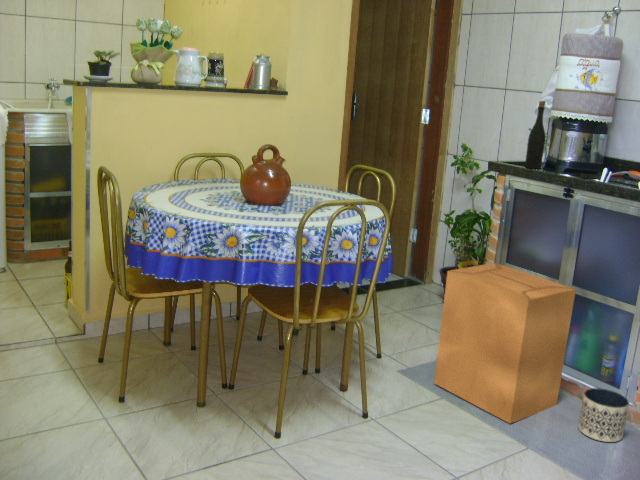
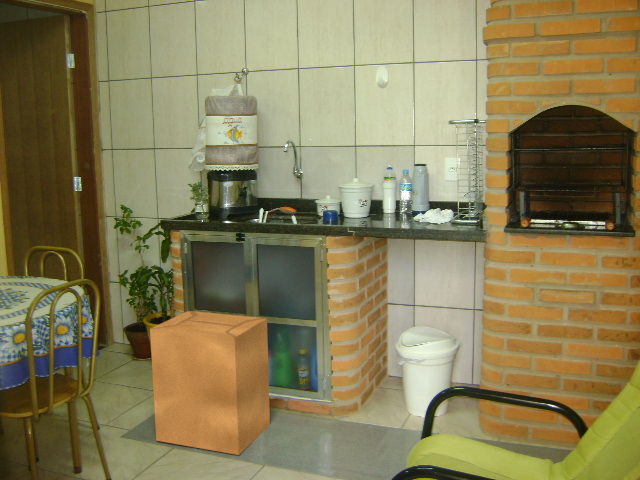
bottle: present [525,101,545,169] -> none [193,157,209,219]
planter: present [579,388,629,442] -> none [294,398,331,444]

